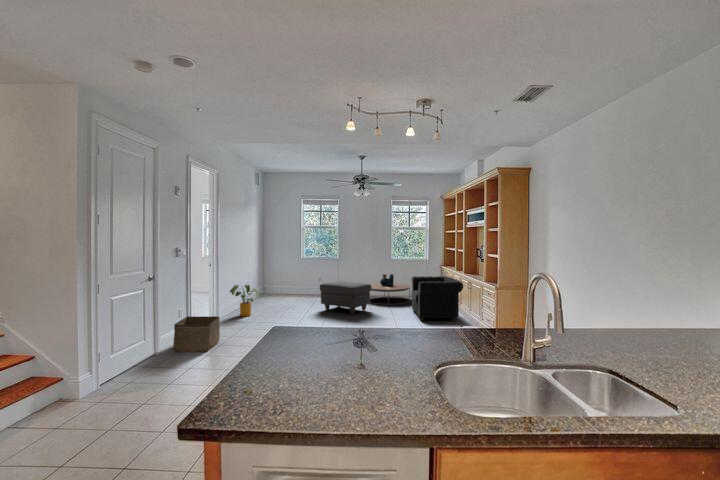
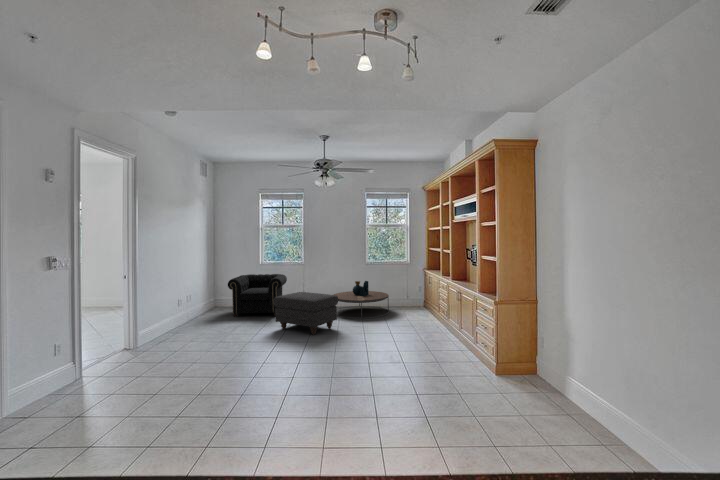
armchair: present [412,276,463,321] -> present [228,274,287,317]
house plant: present [230,285,261,316] -> none [151,301,194,343]
storage bin: present [173,316,220,352] -> none [25,354,110,414]

